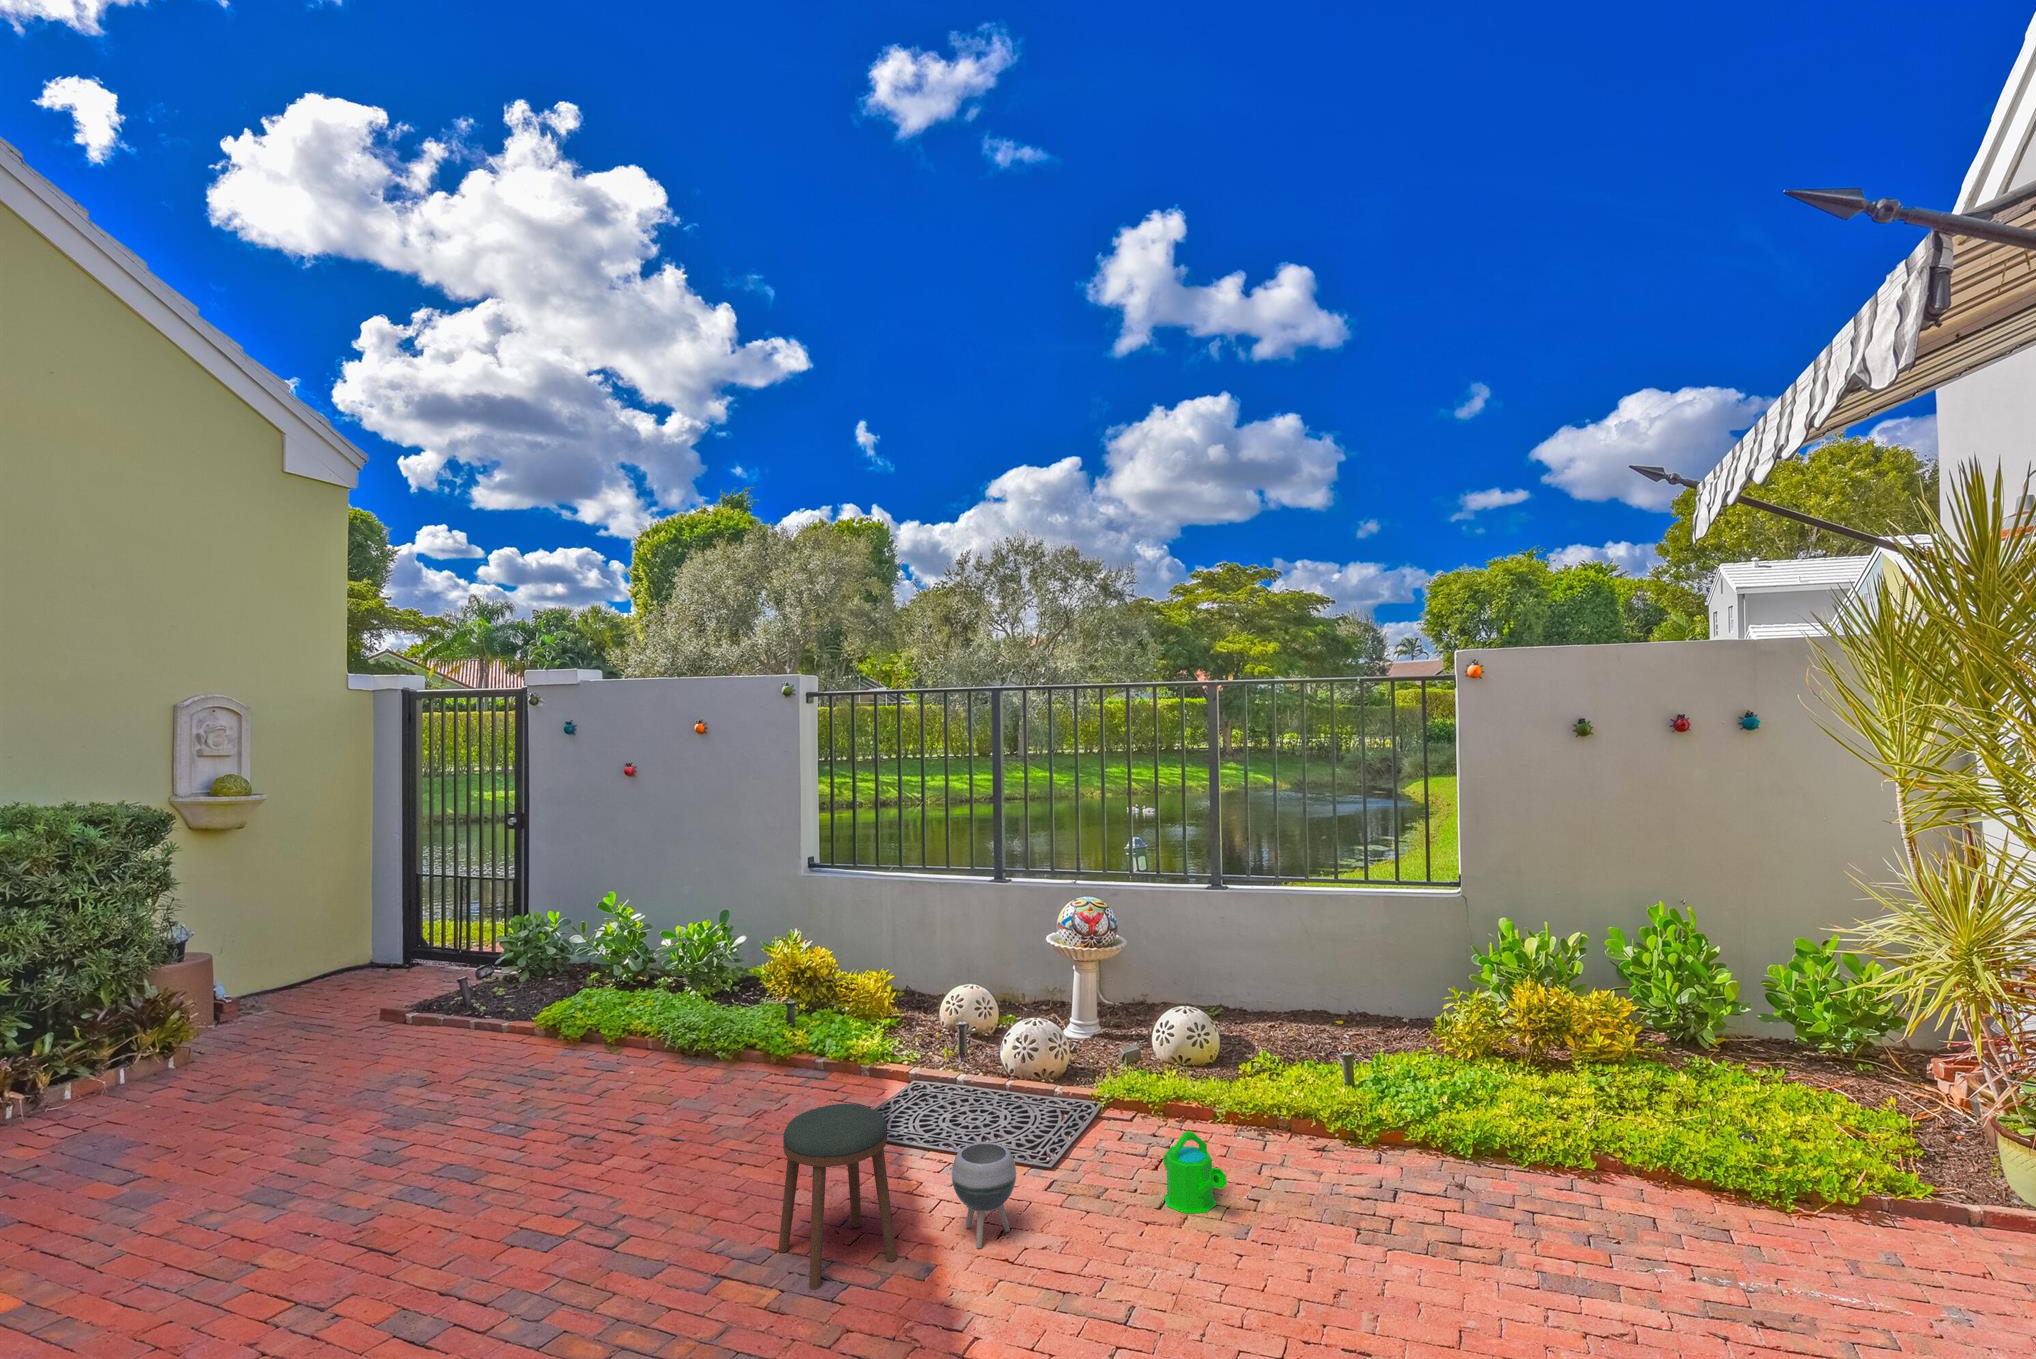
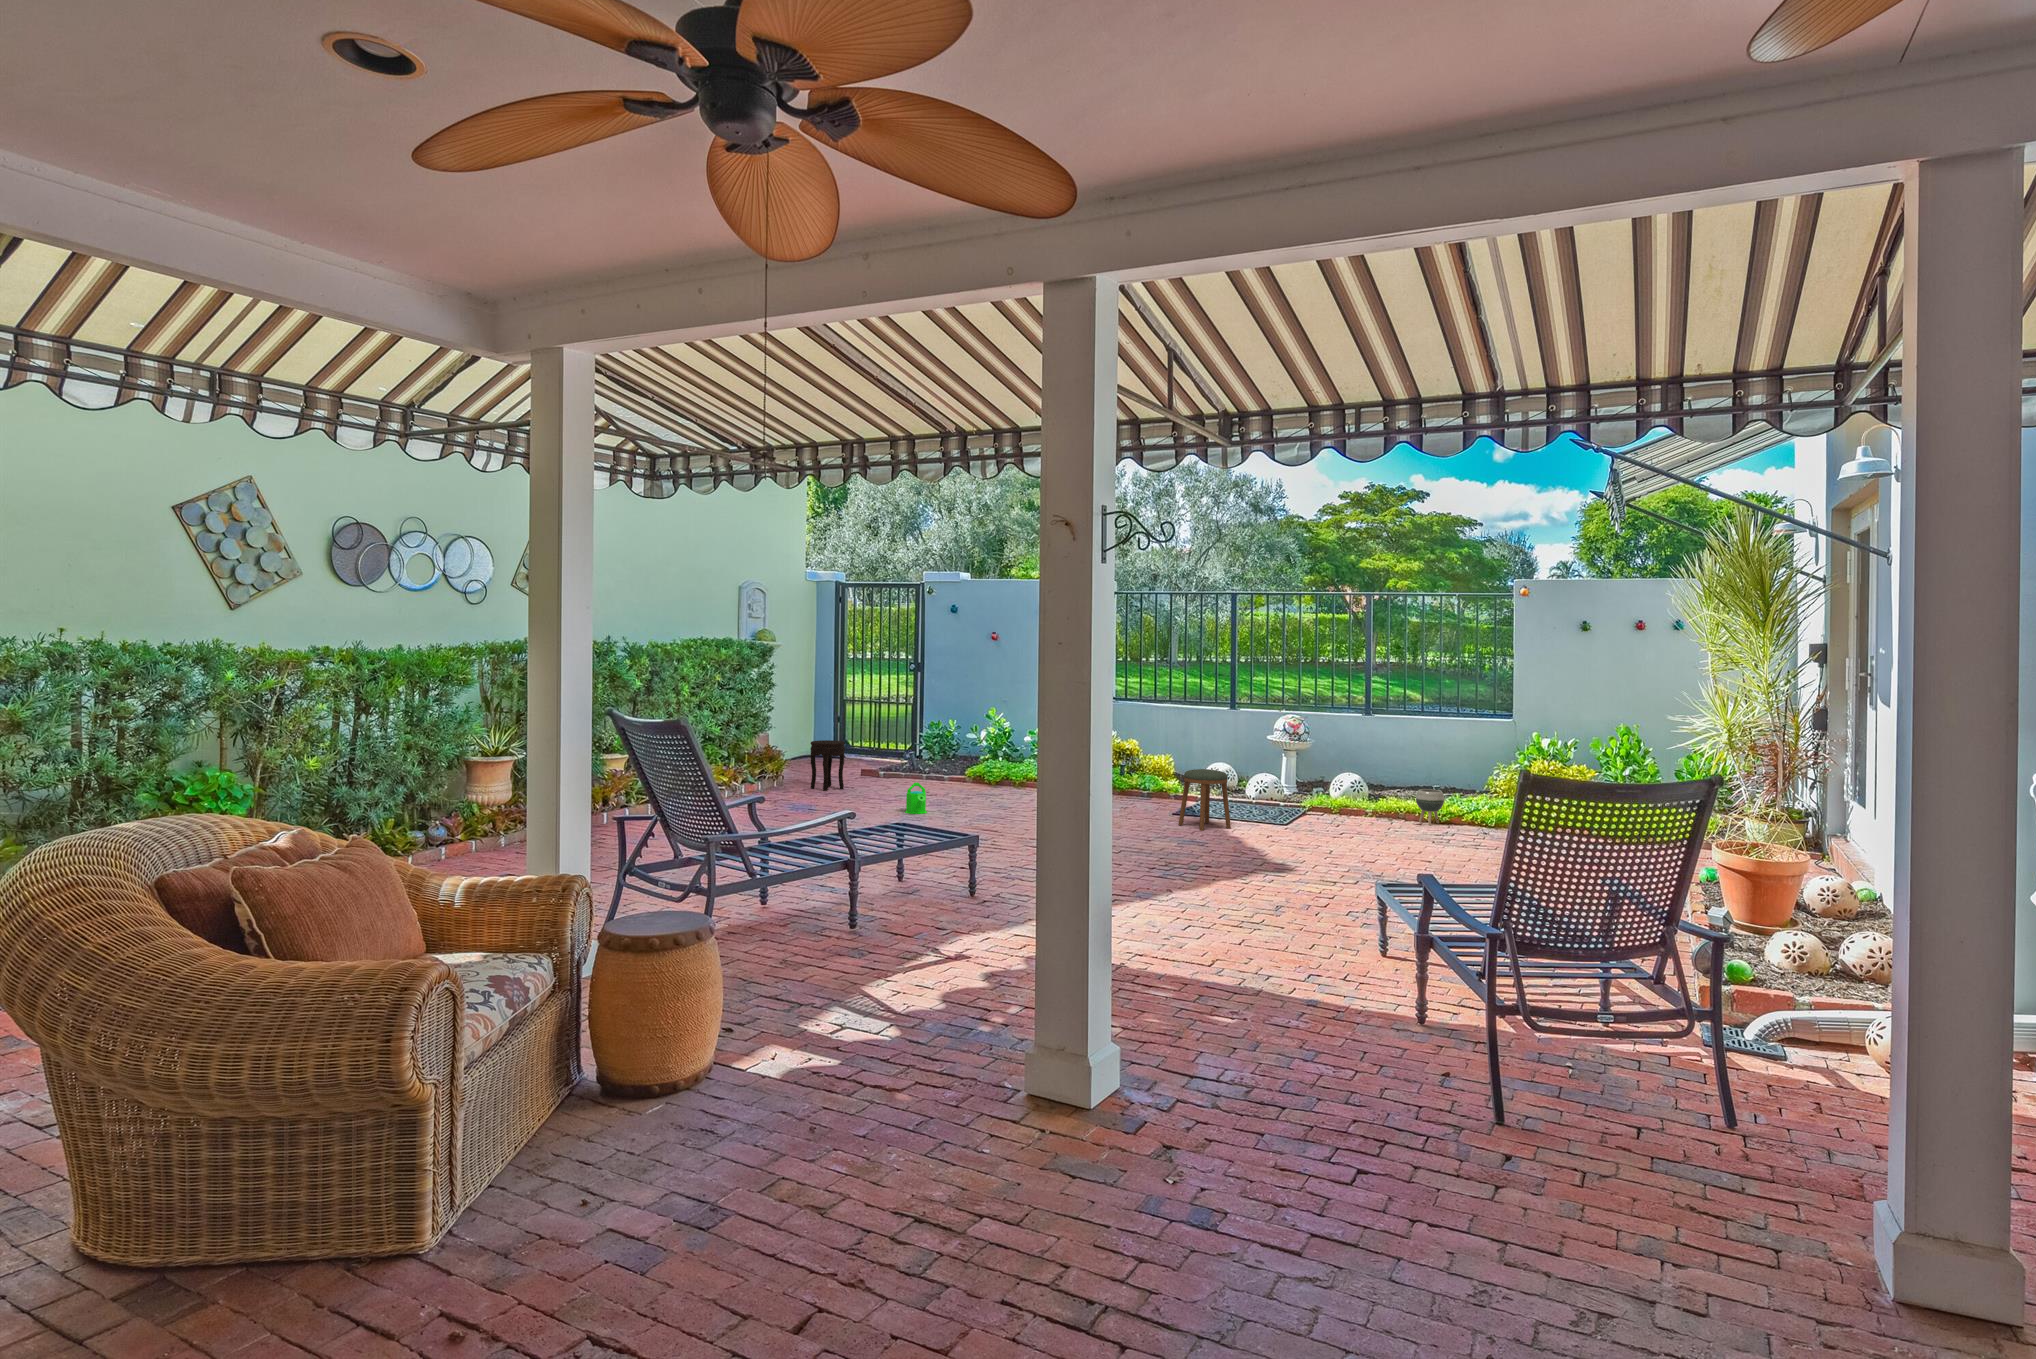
side table: none [136,1000,223,1116] -> present [810,740,845,791]
watering can: present [1163,1131,1227,1214] -> present [905,782,927,814]
planter: present [952,1142,1016,1249] -> present [1416,789,1444,825]

